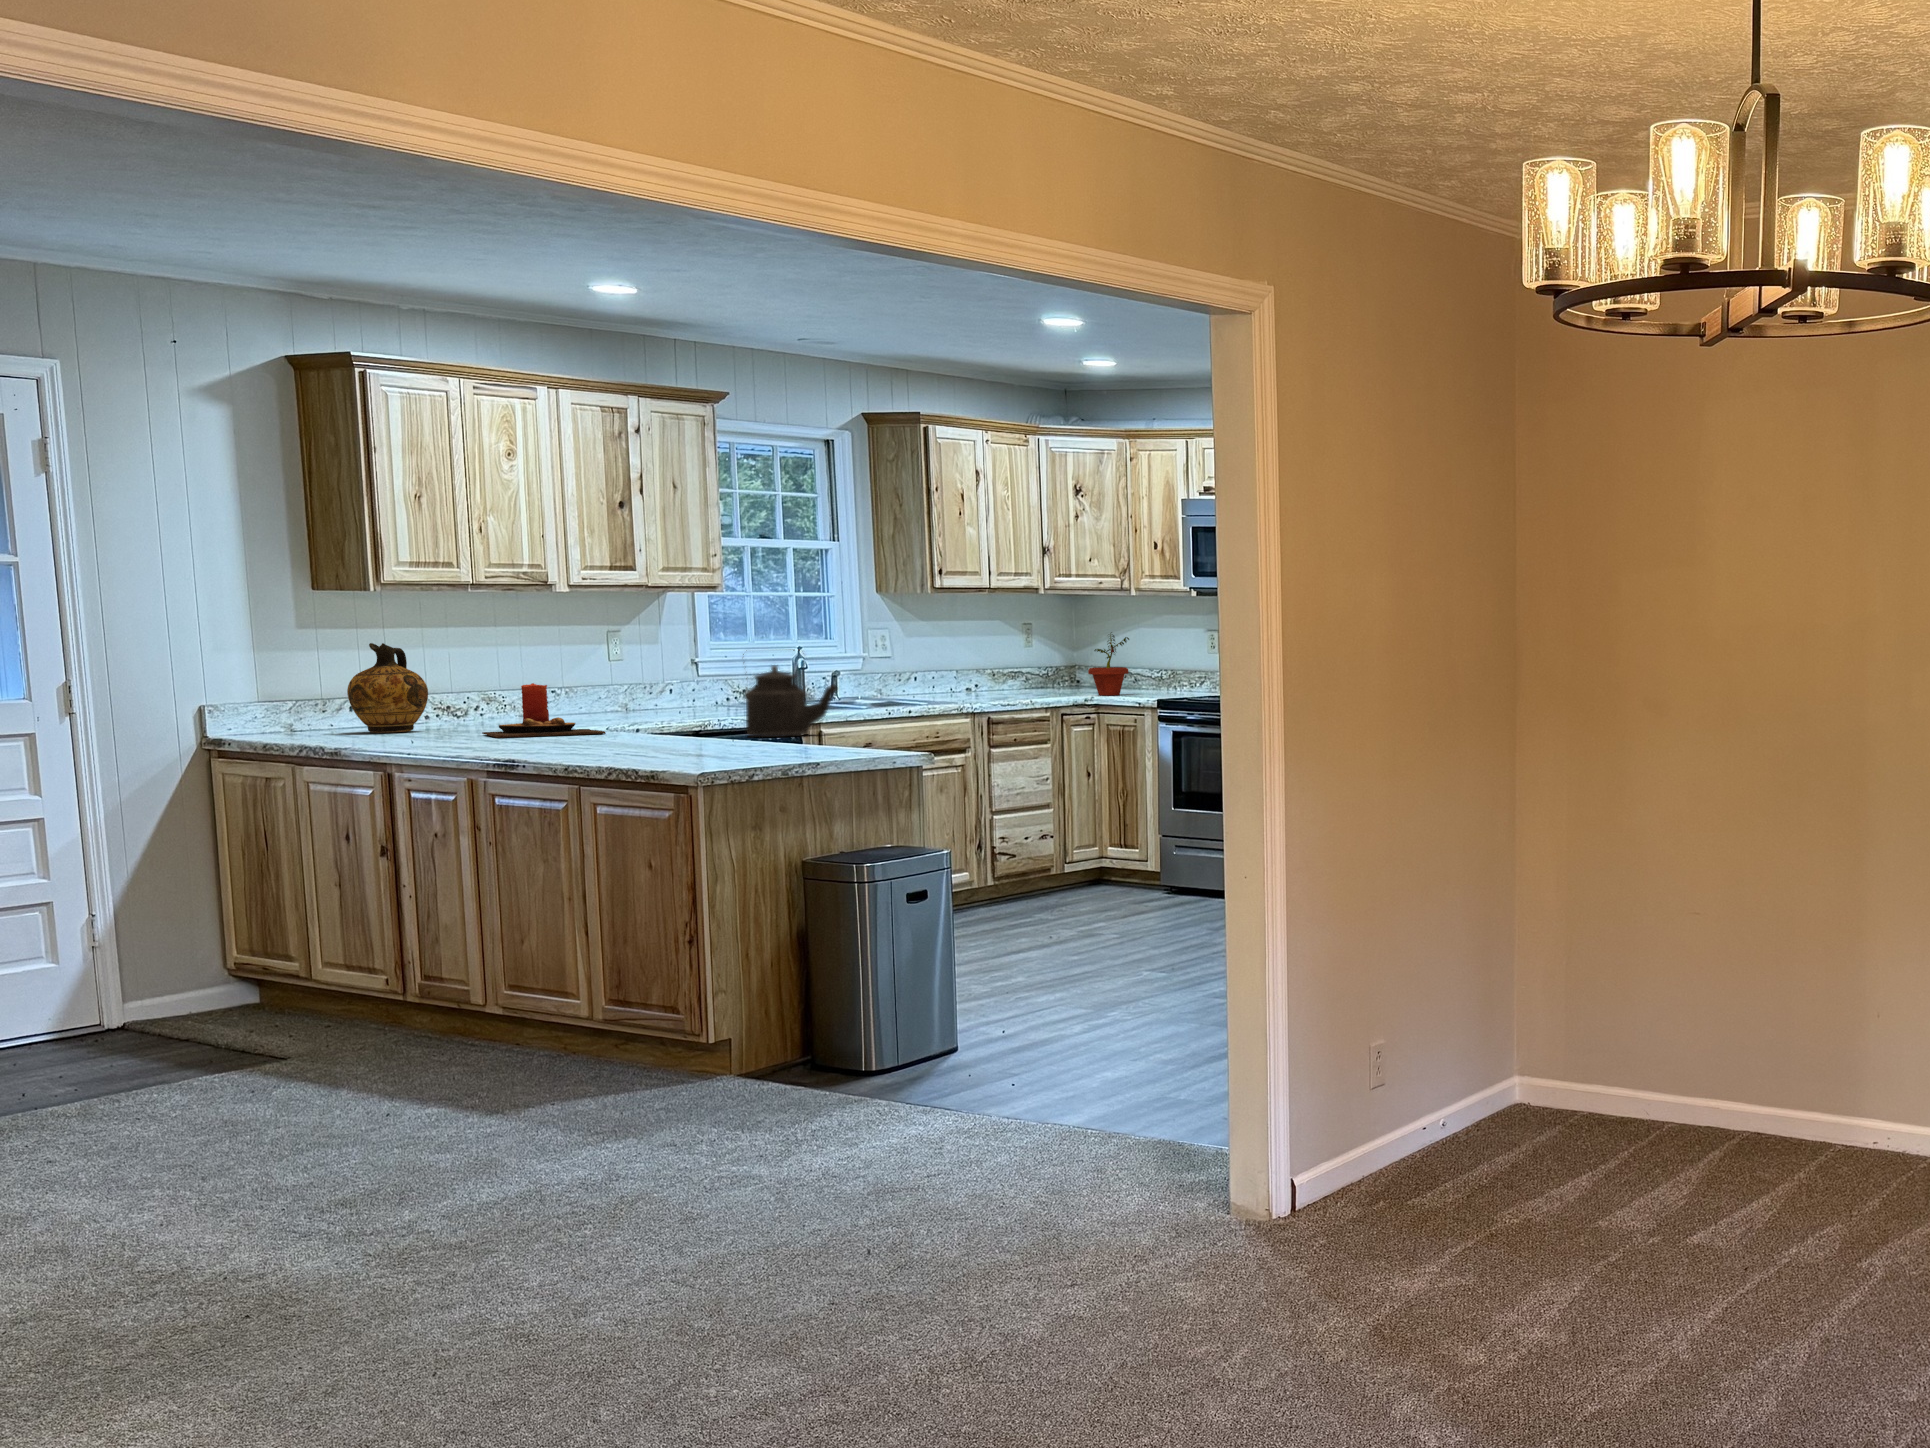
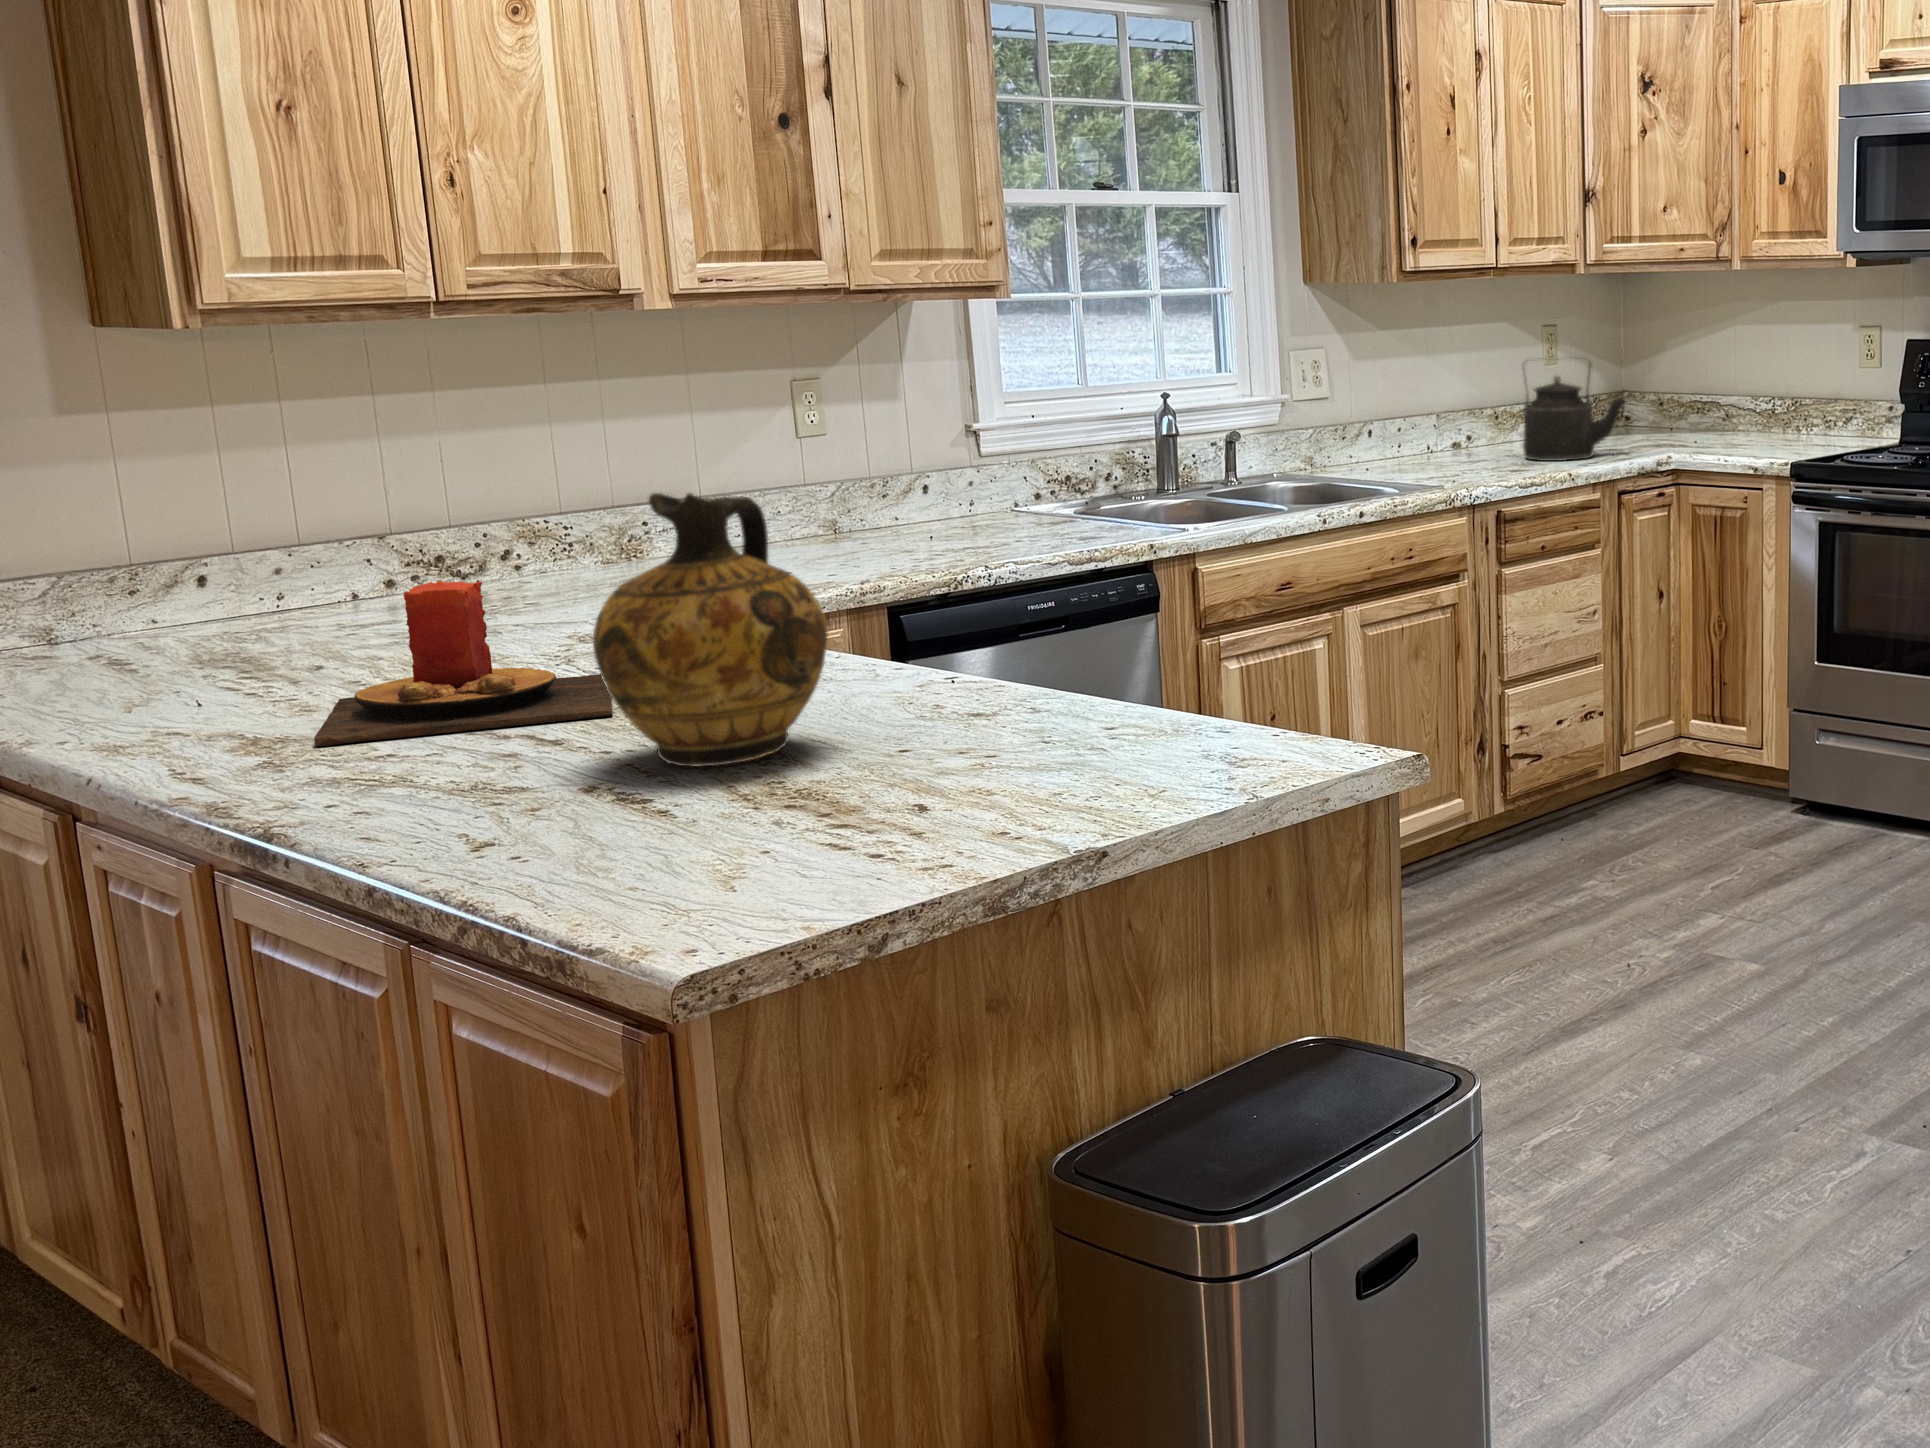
potted plant: present [1088,632,1129,695] -> none [1656,336,1729,448]
ceramic jug: present [347,643,428,733] -> present [593,493,828,766]
kettle: present [743,649,838,737] -> present [1523,358,1627,461]

